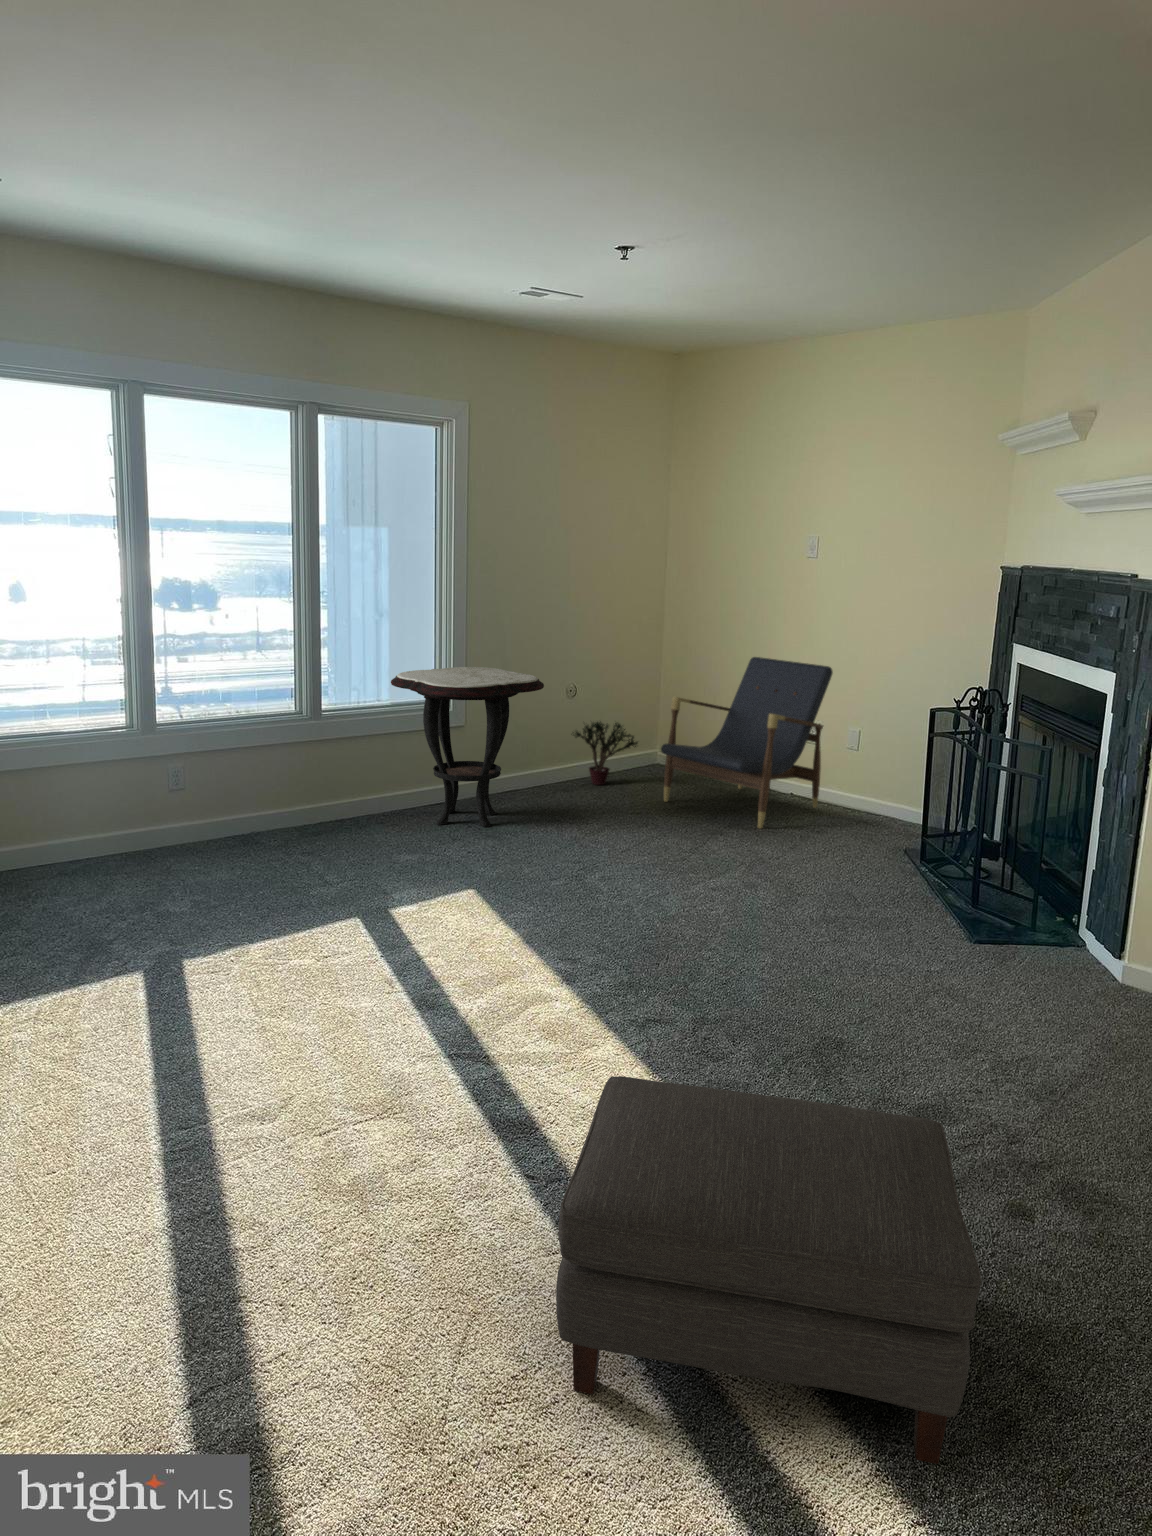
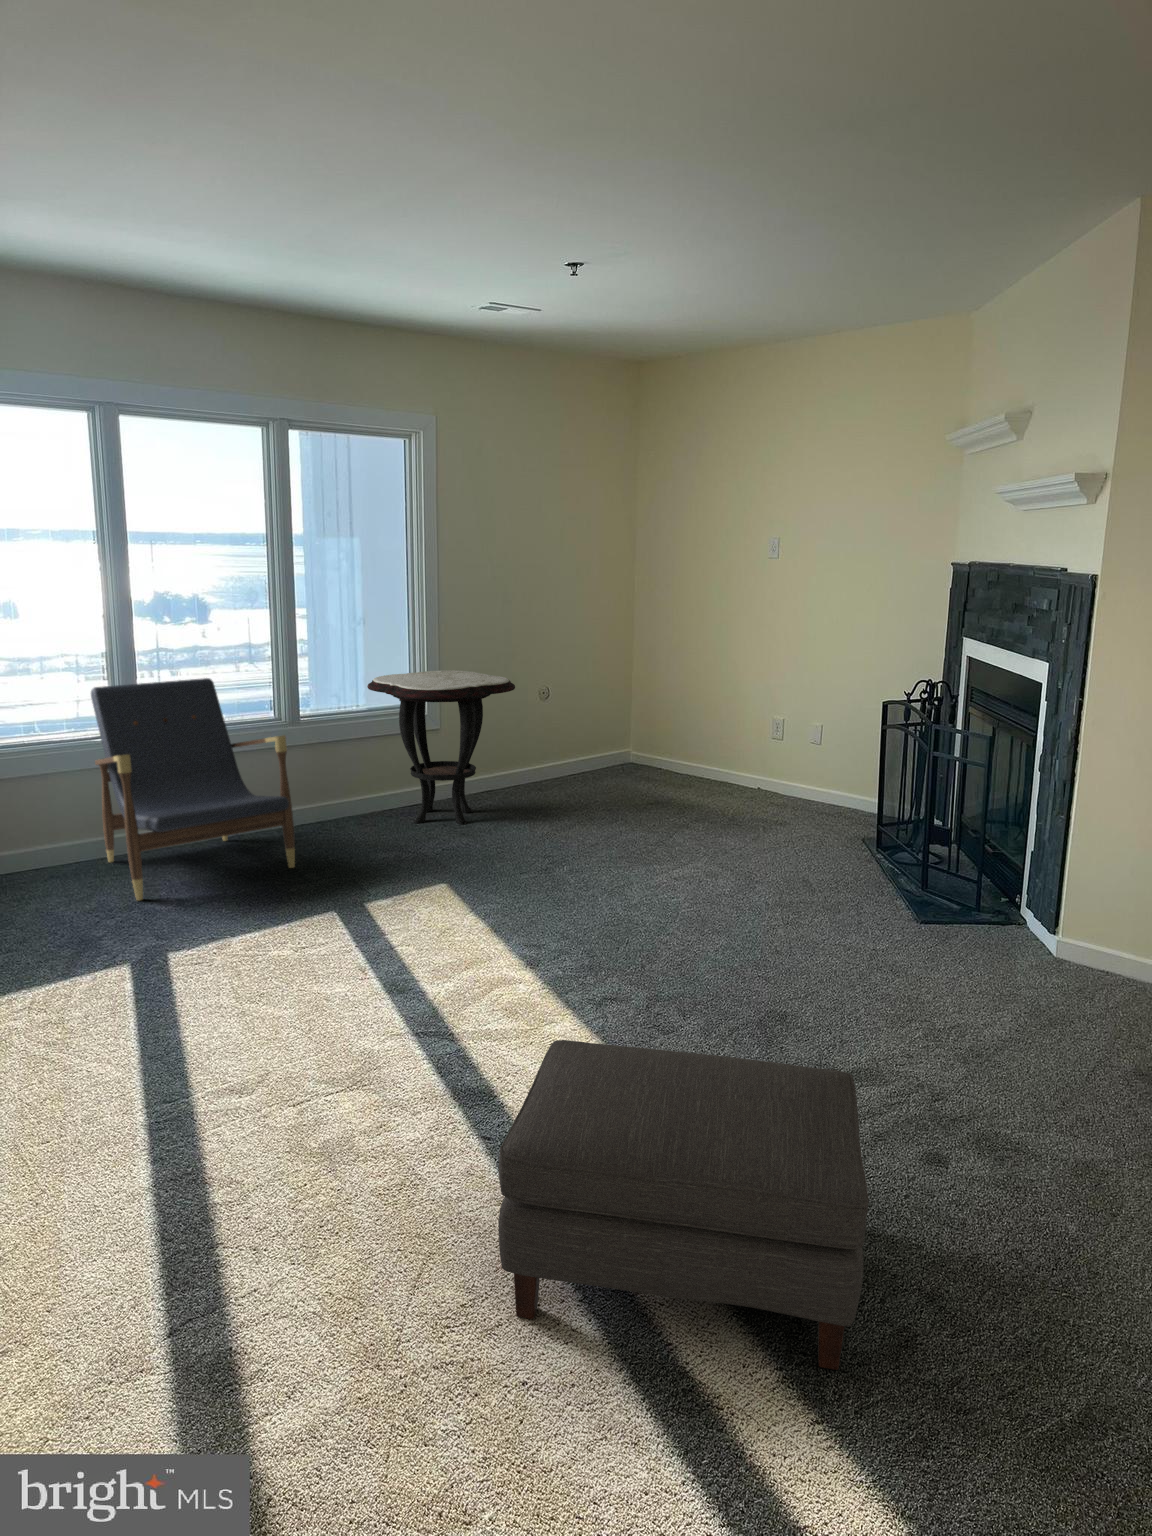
lounge chair: present [661,657,833,828] -> present [91,678,295,900]
potted plant: present [574,722,638,785] -> none [545,719,612,782]

